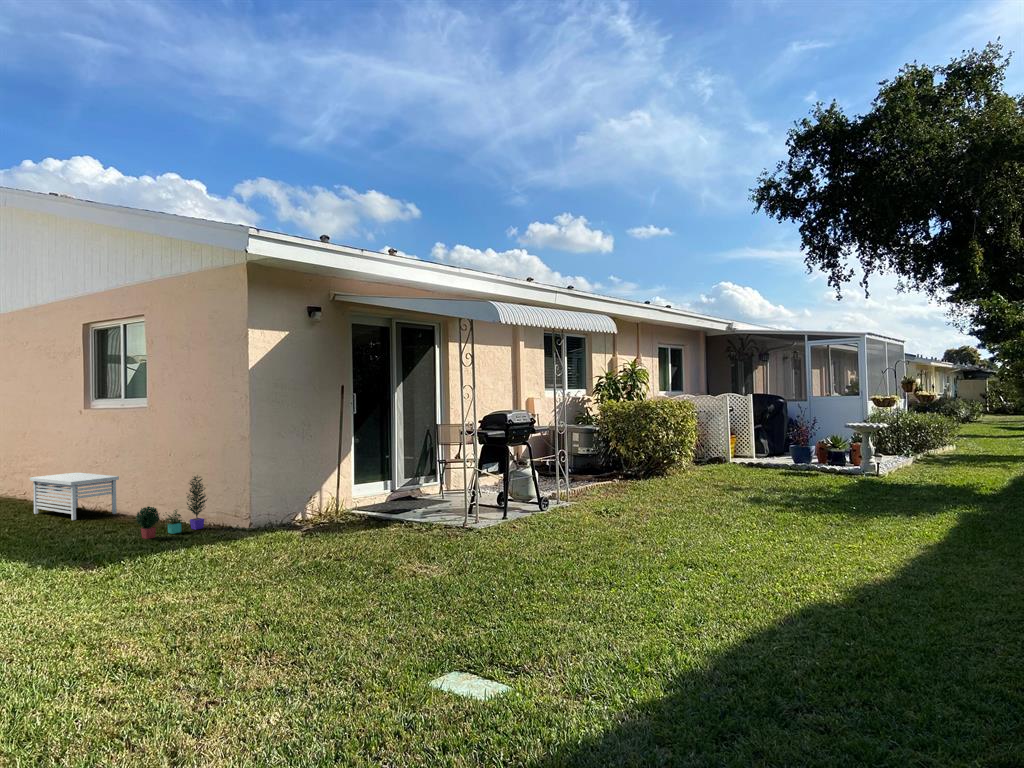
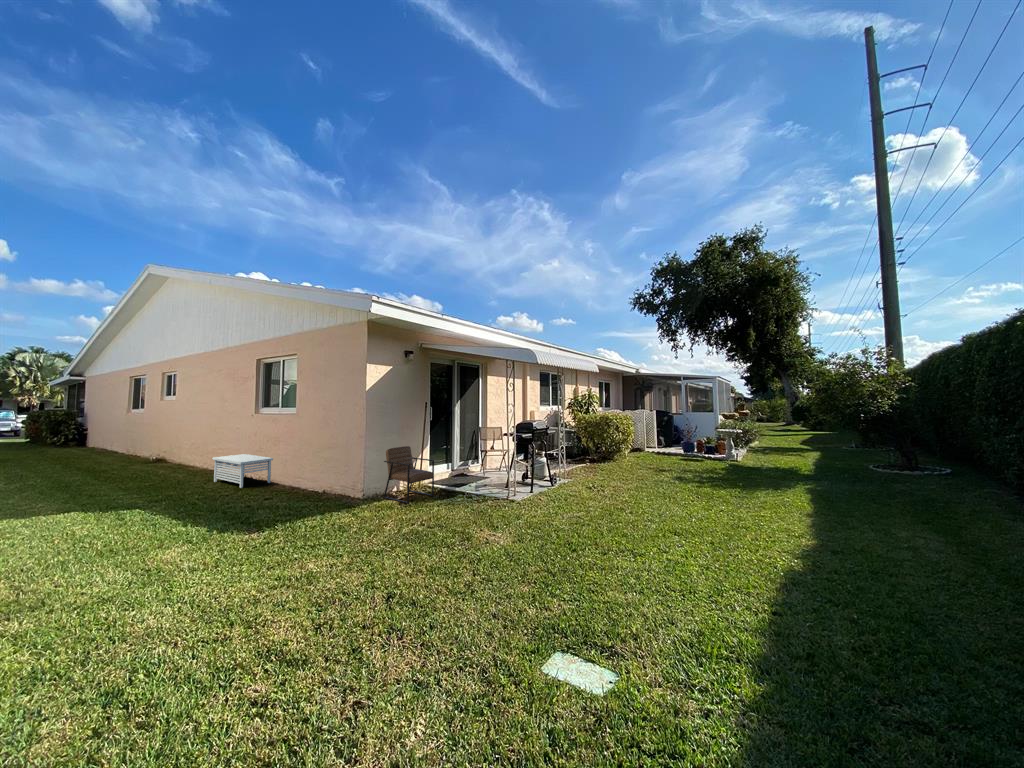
chair: none [280,452,356,535] -> present [384,446,434,504]
potted plant: present [136,476,207,539] -> none [285,460,335,505]

